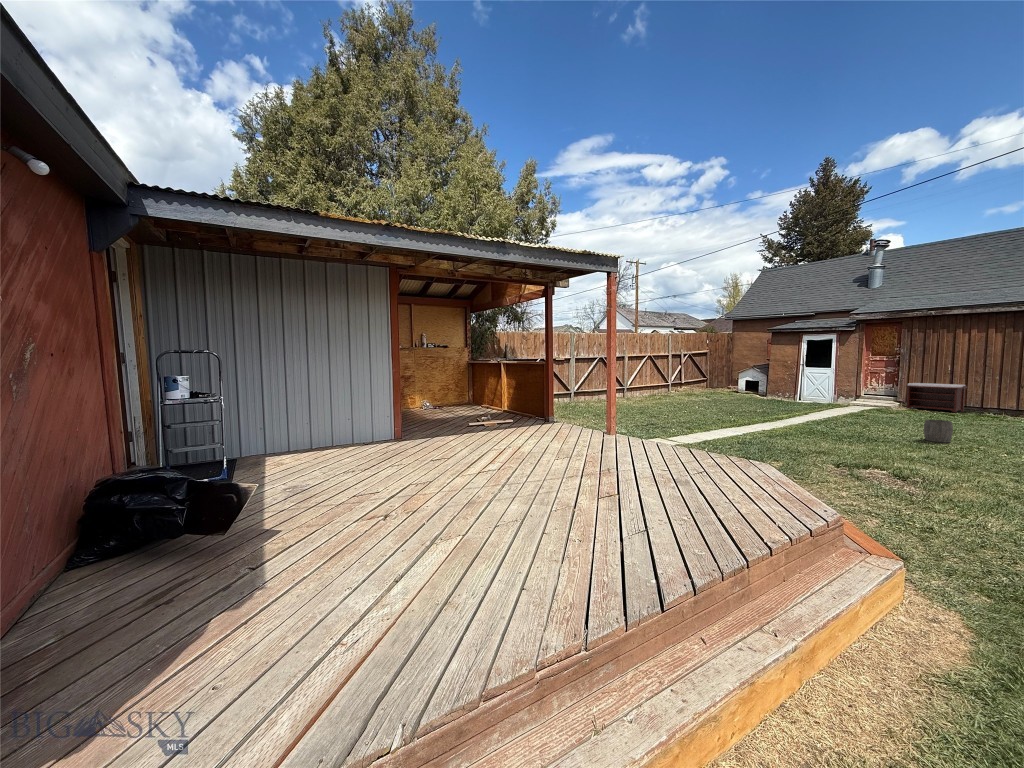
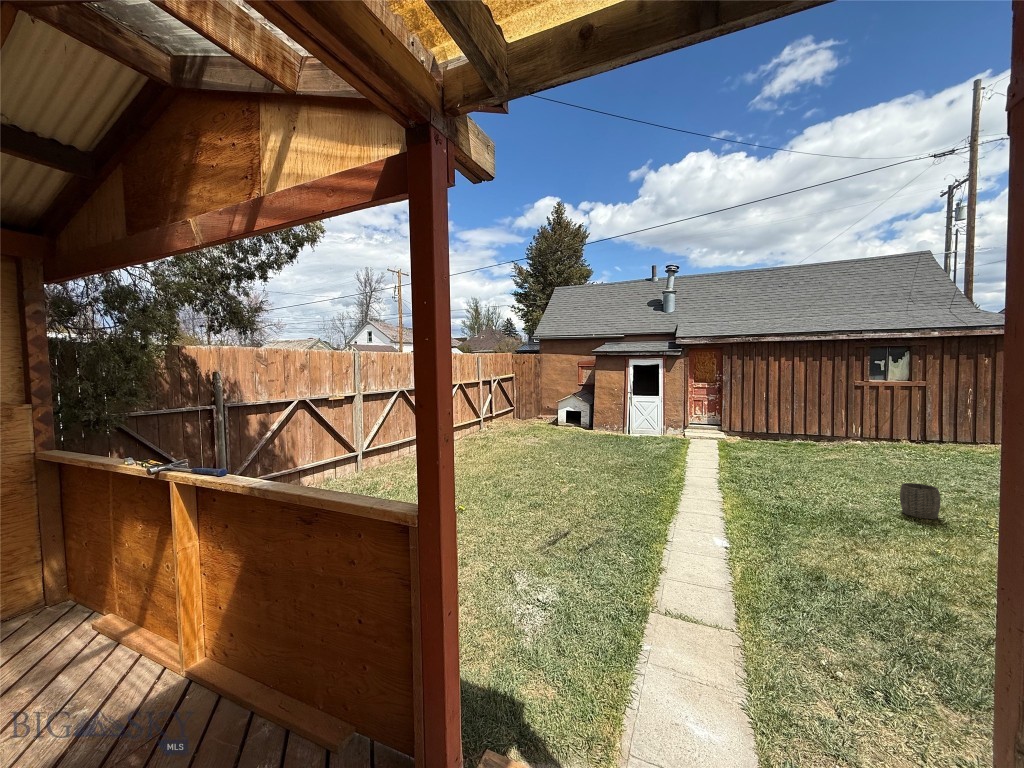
bench: present [906,383,967,412] -> none [733,411,784,443]

